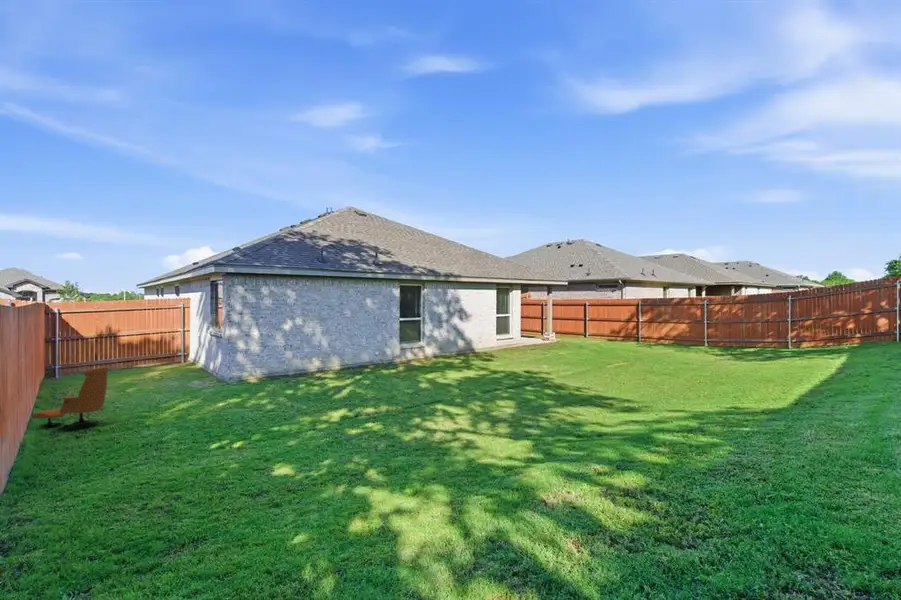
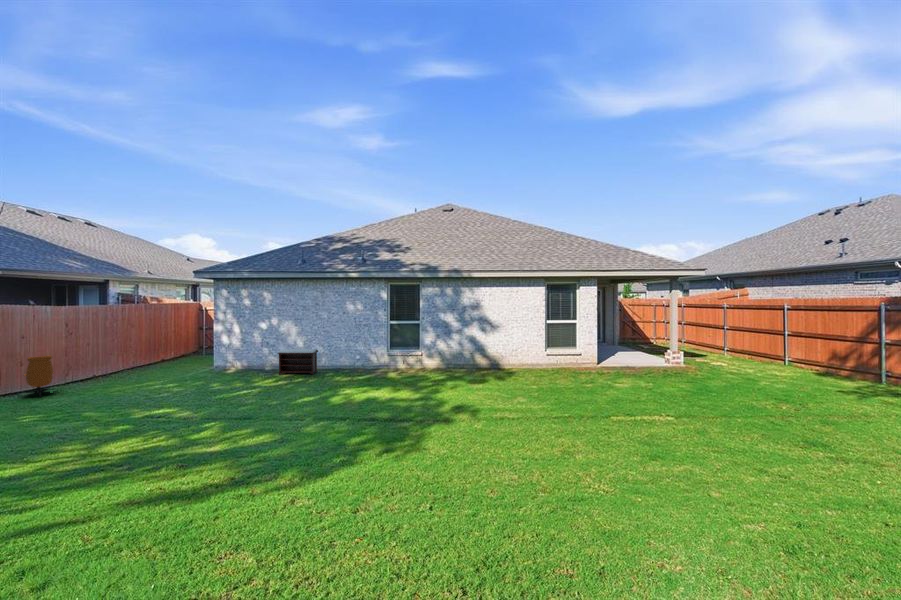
bench: none [308,346,348,374] -> present [278,349,318,375]

